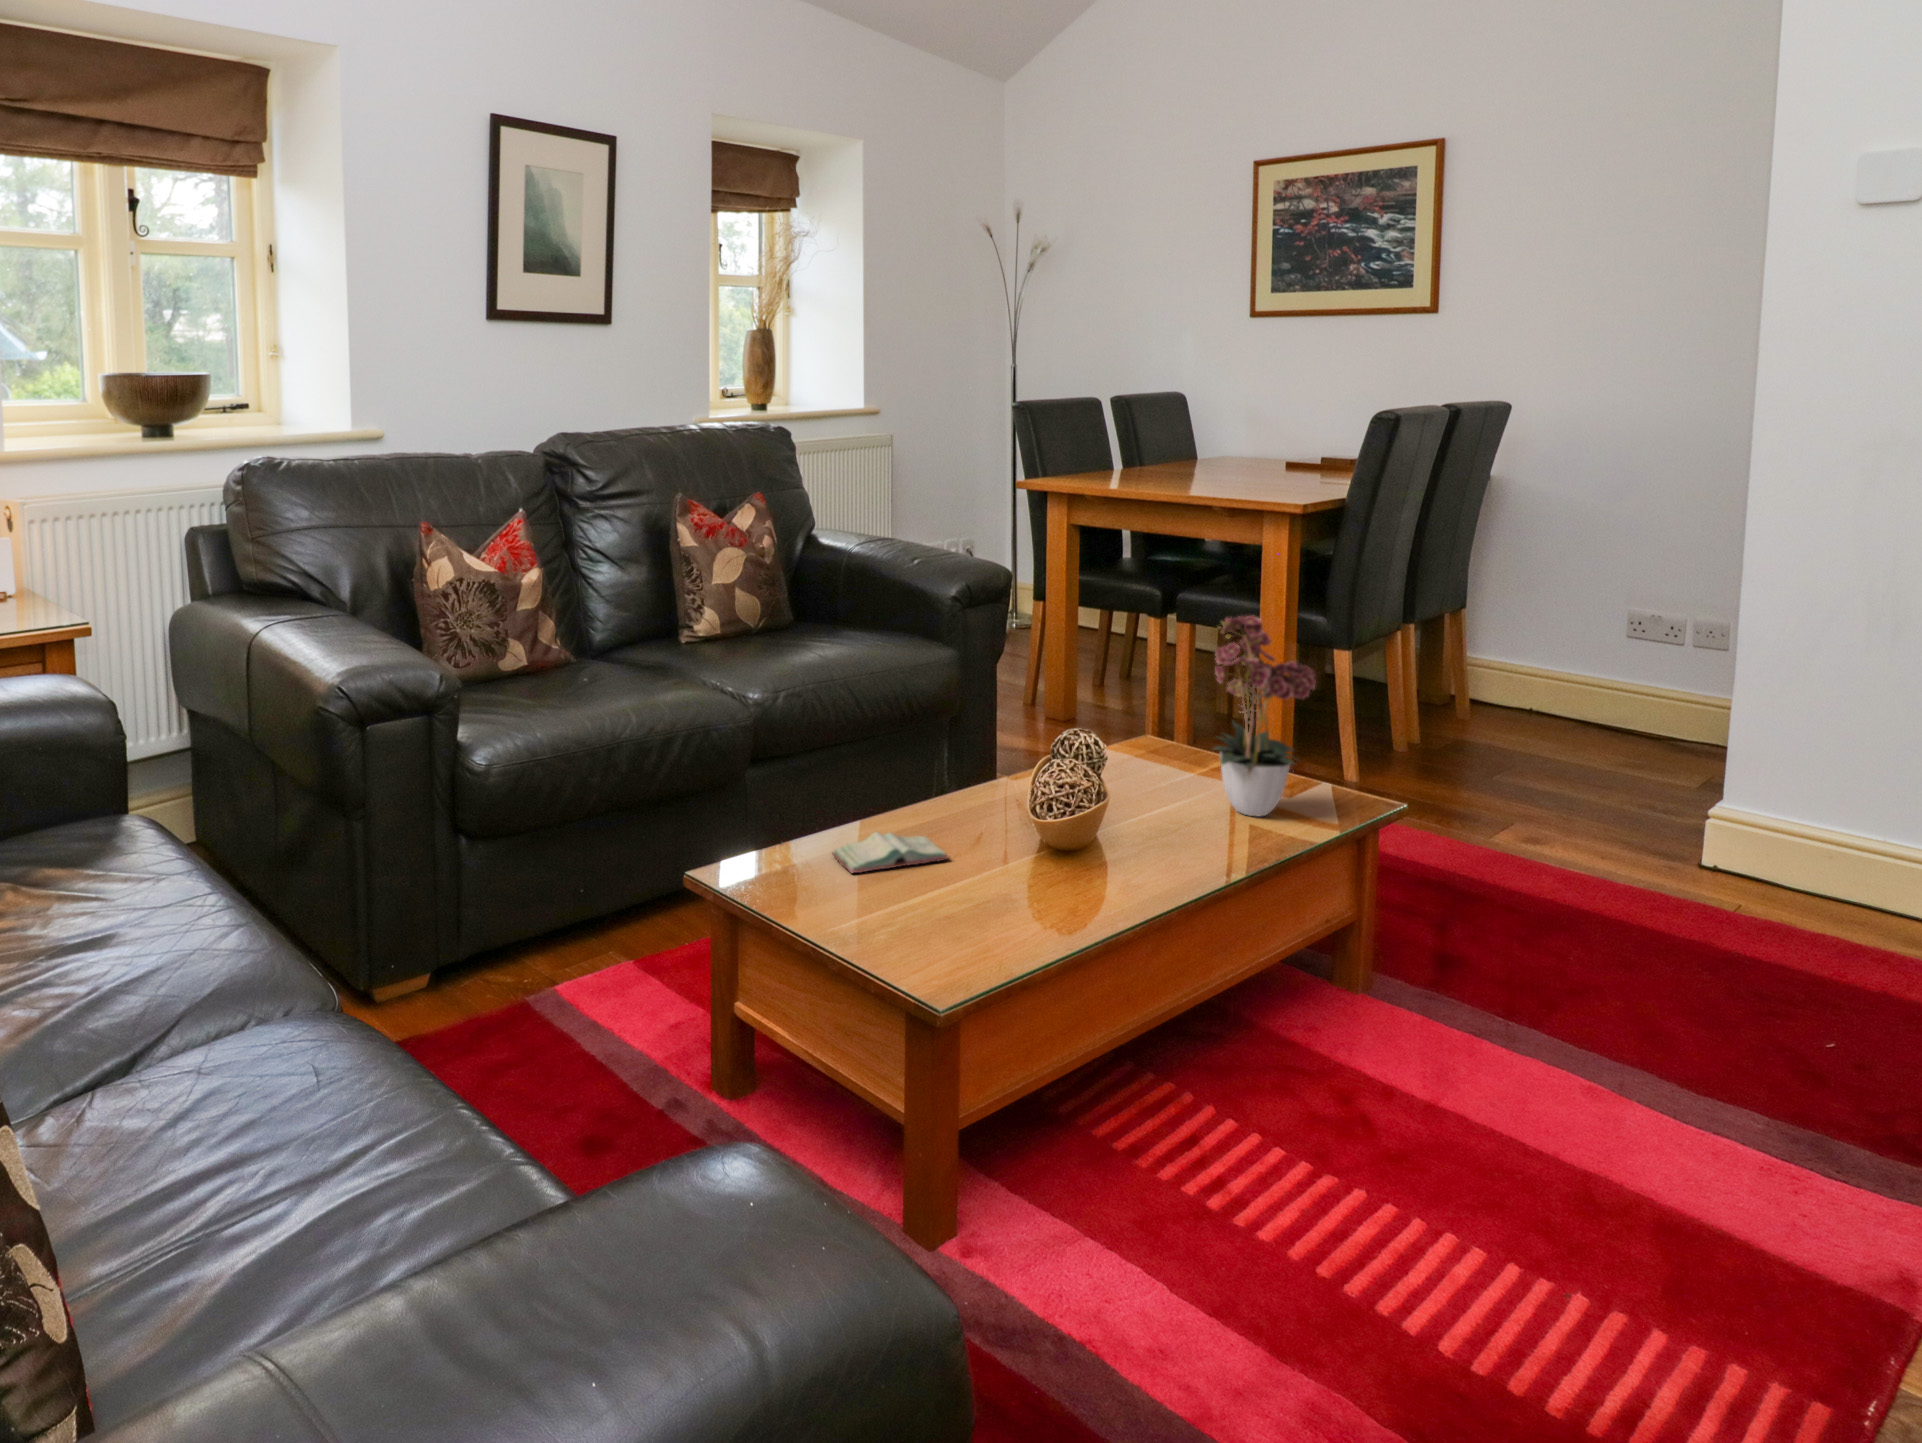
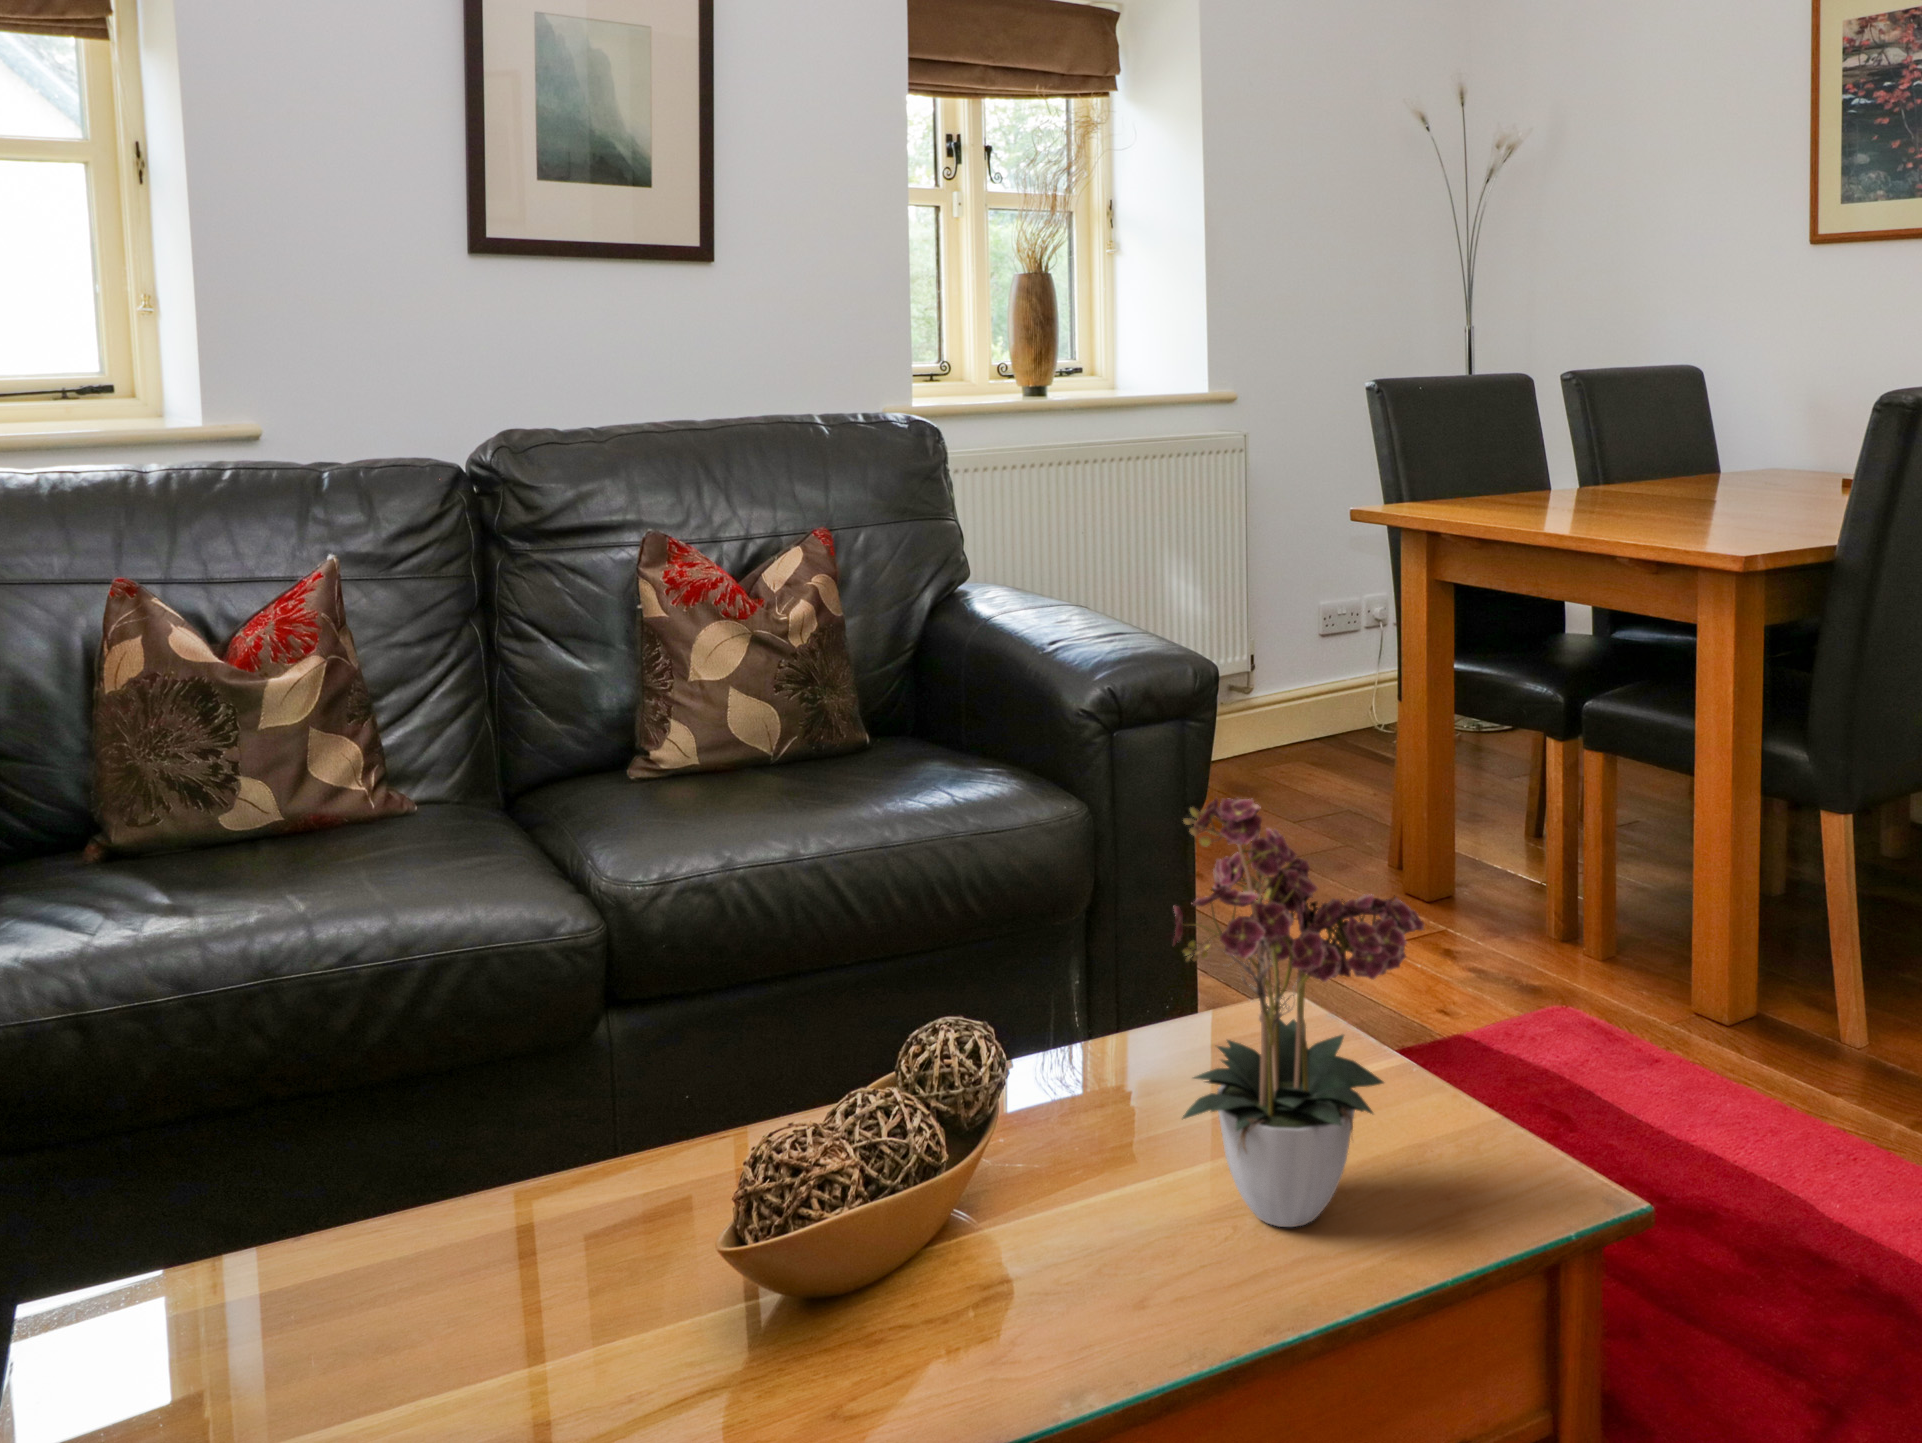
book: present [832,832,948,873] -> none [254,1248,519,1356]

